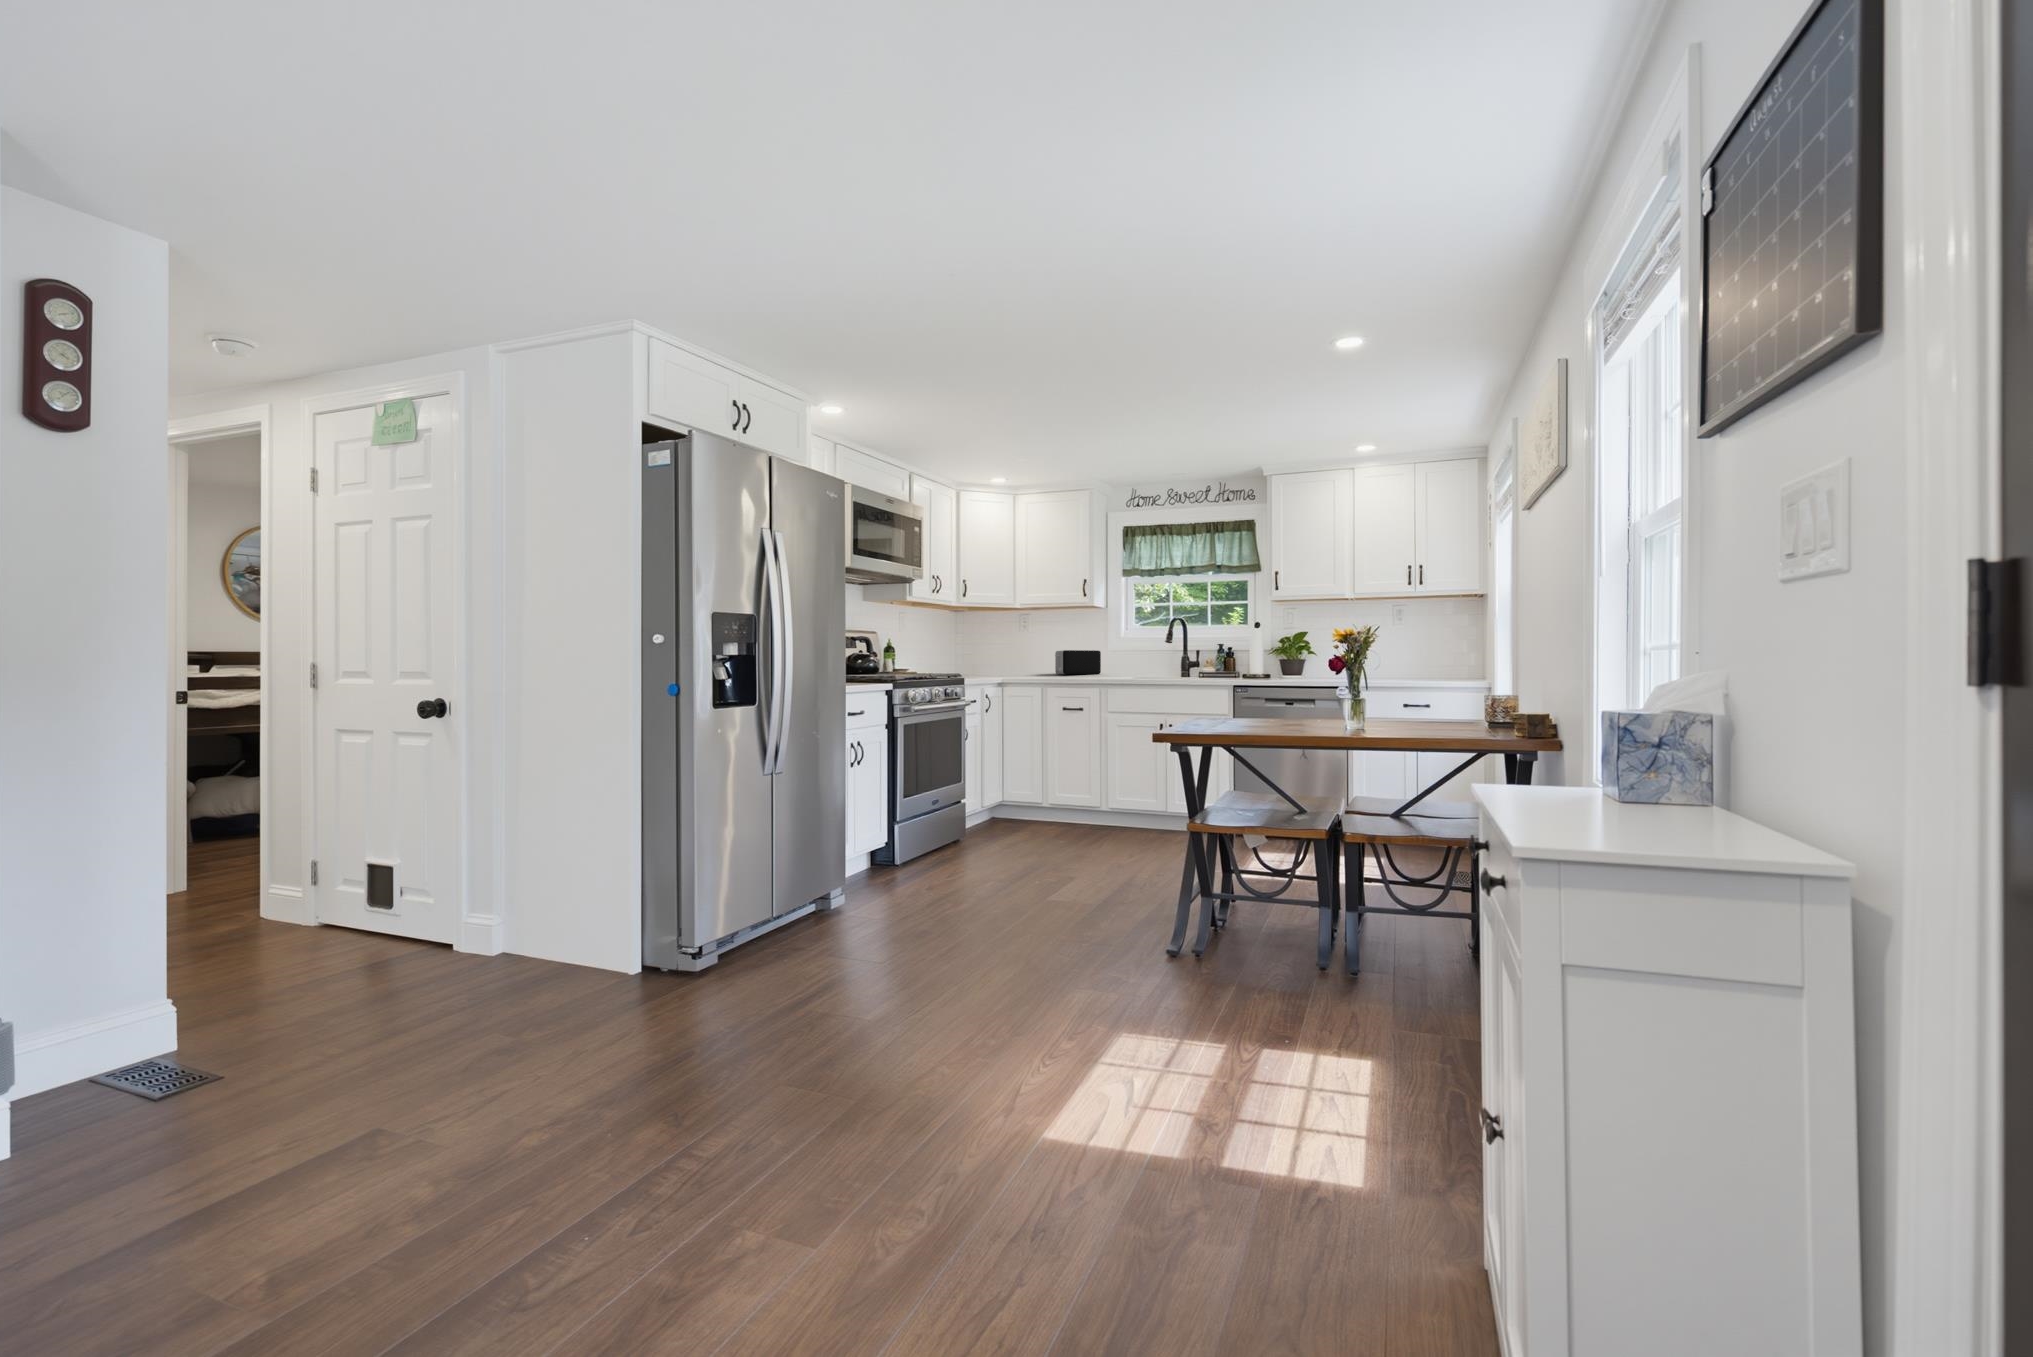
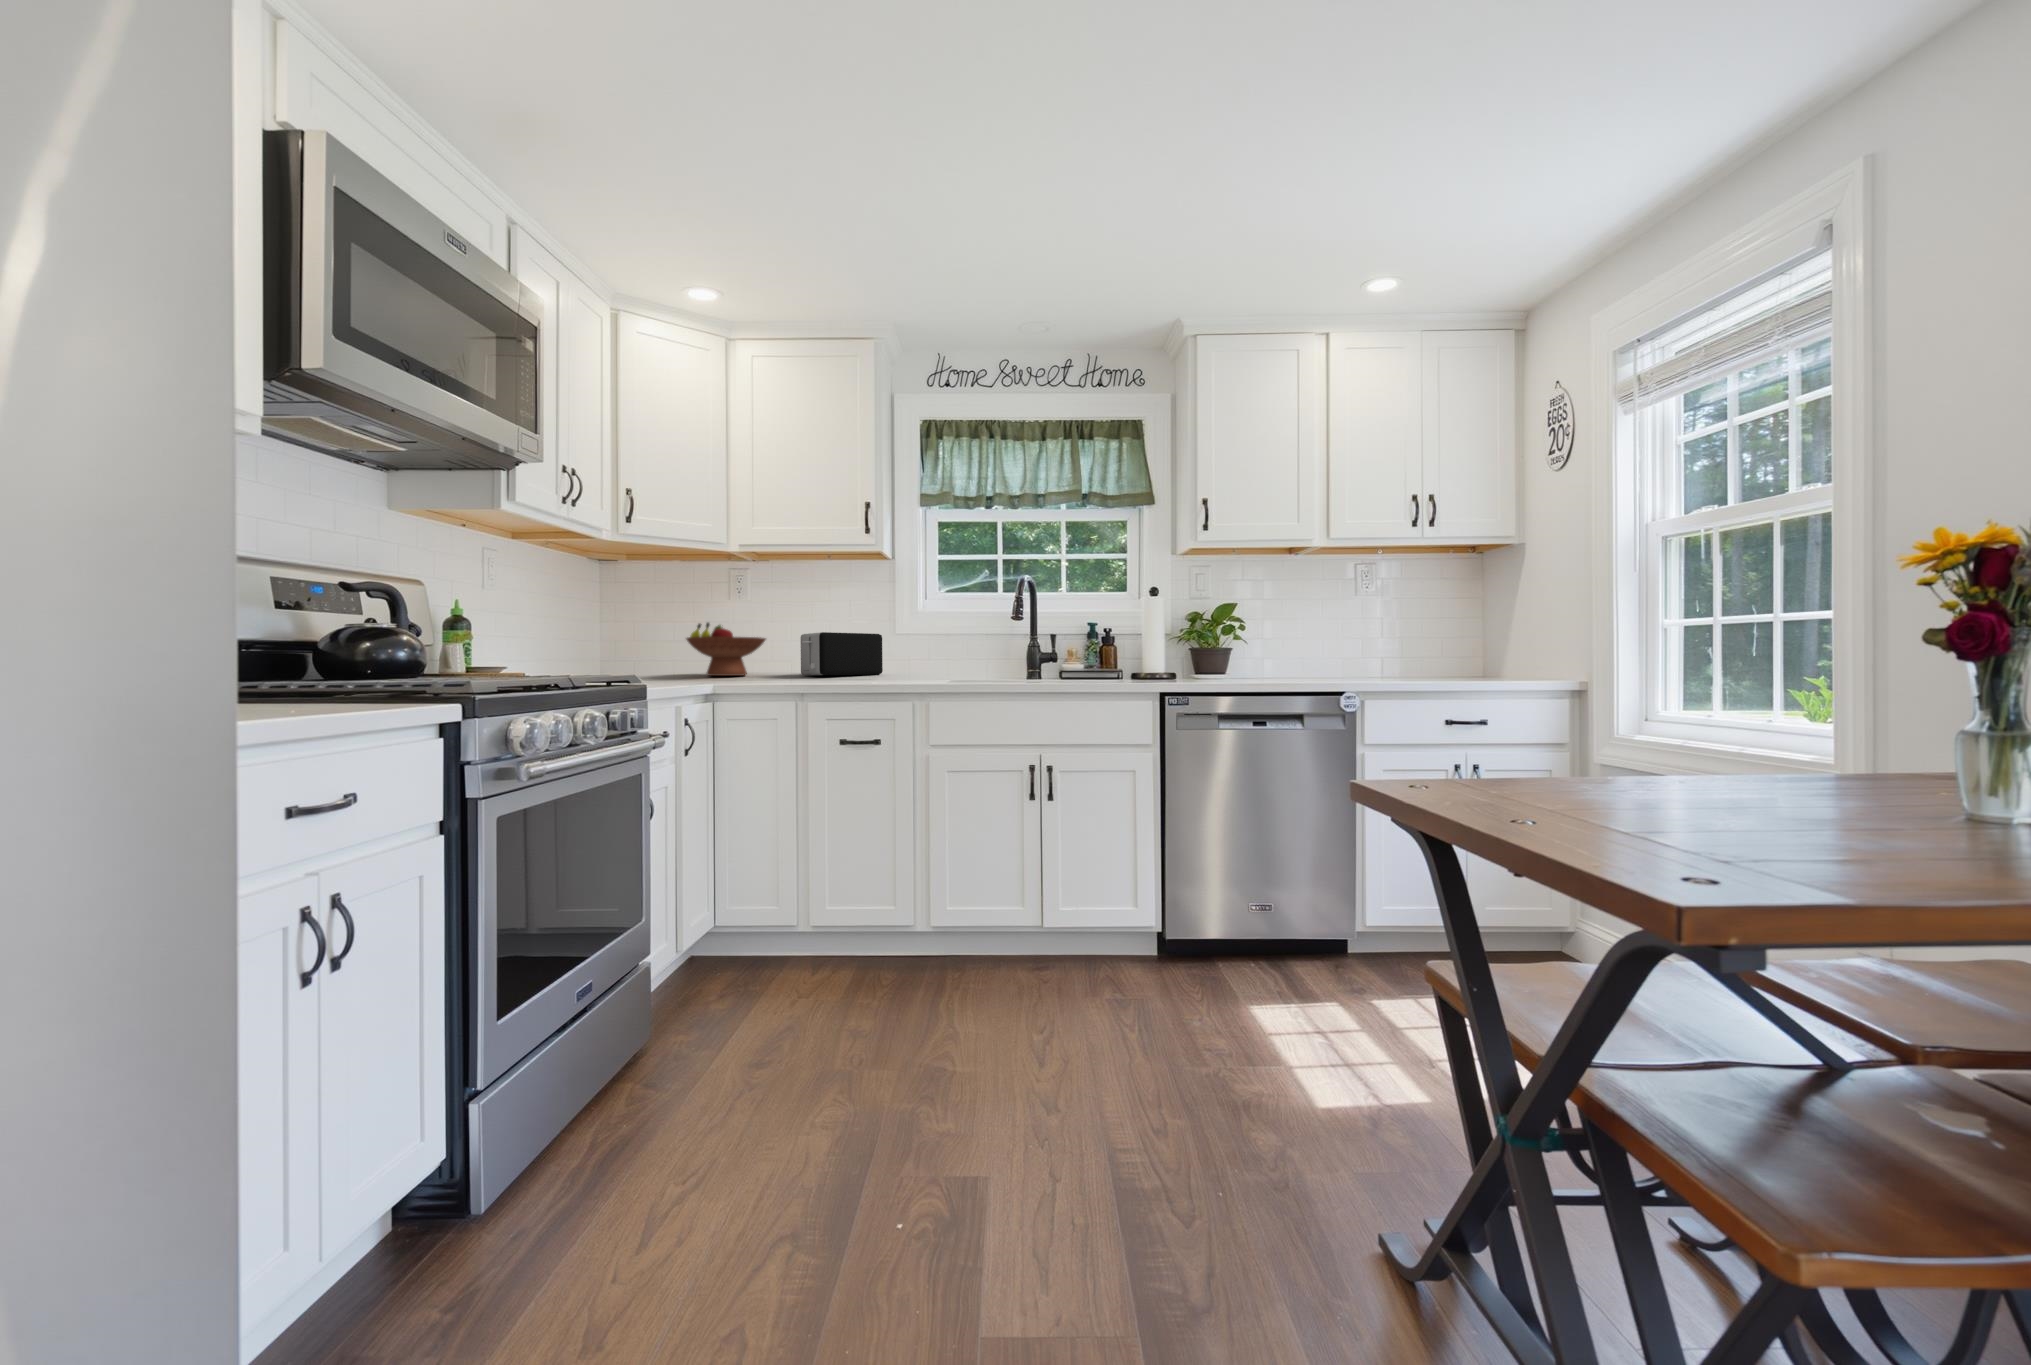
fruit bowl: none [995,645,1039,674] -> present [686,623,766,676]

